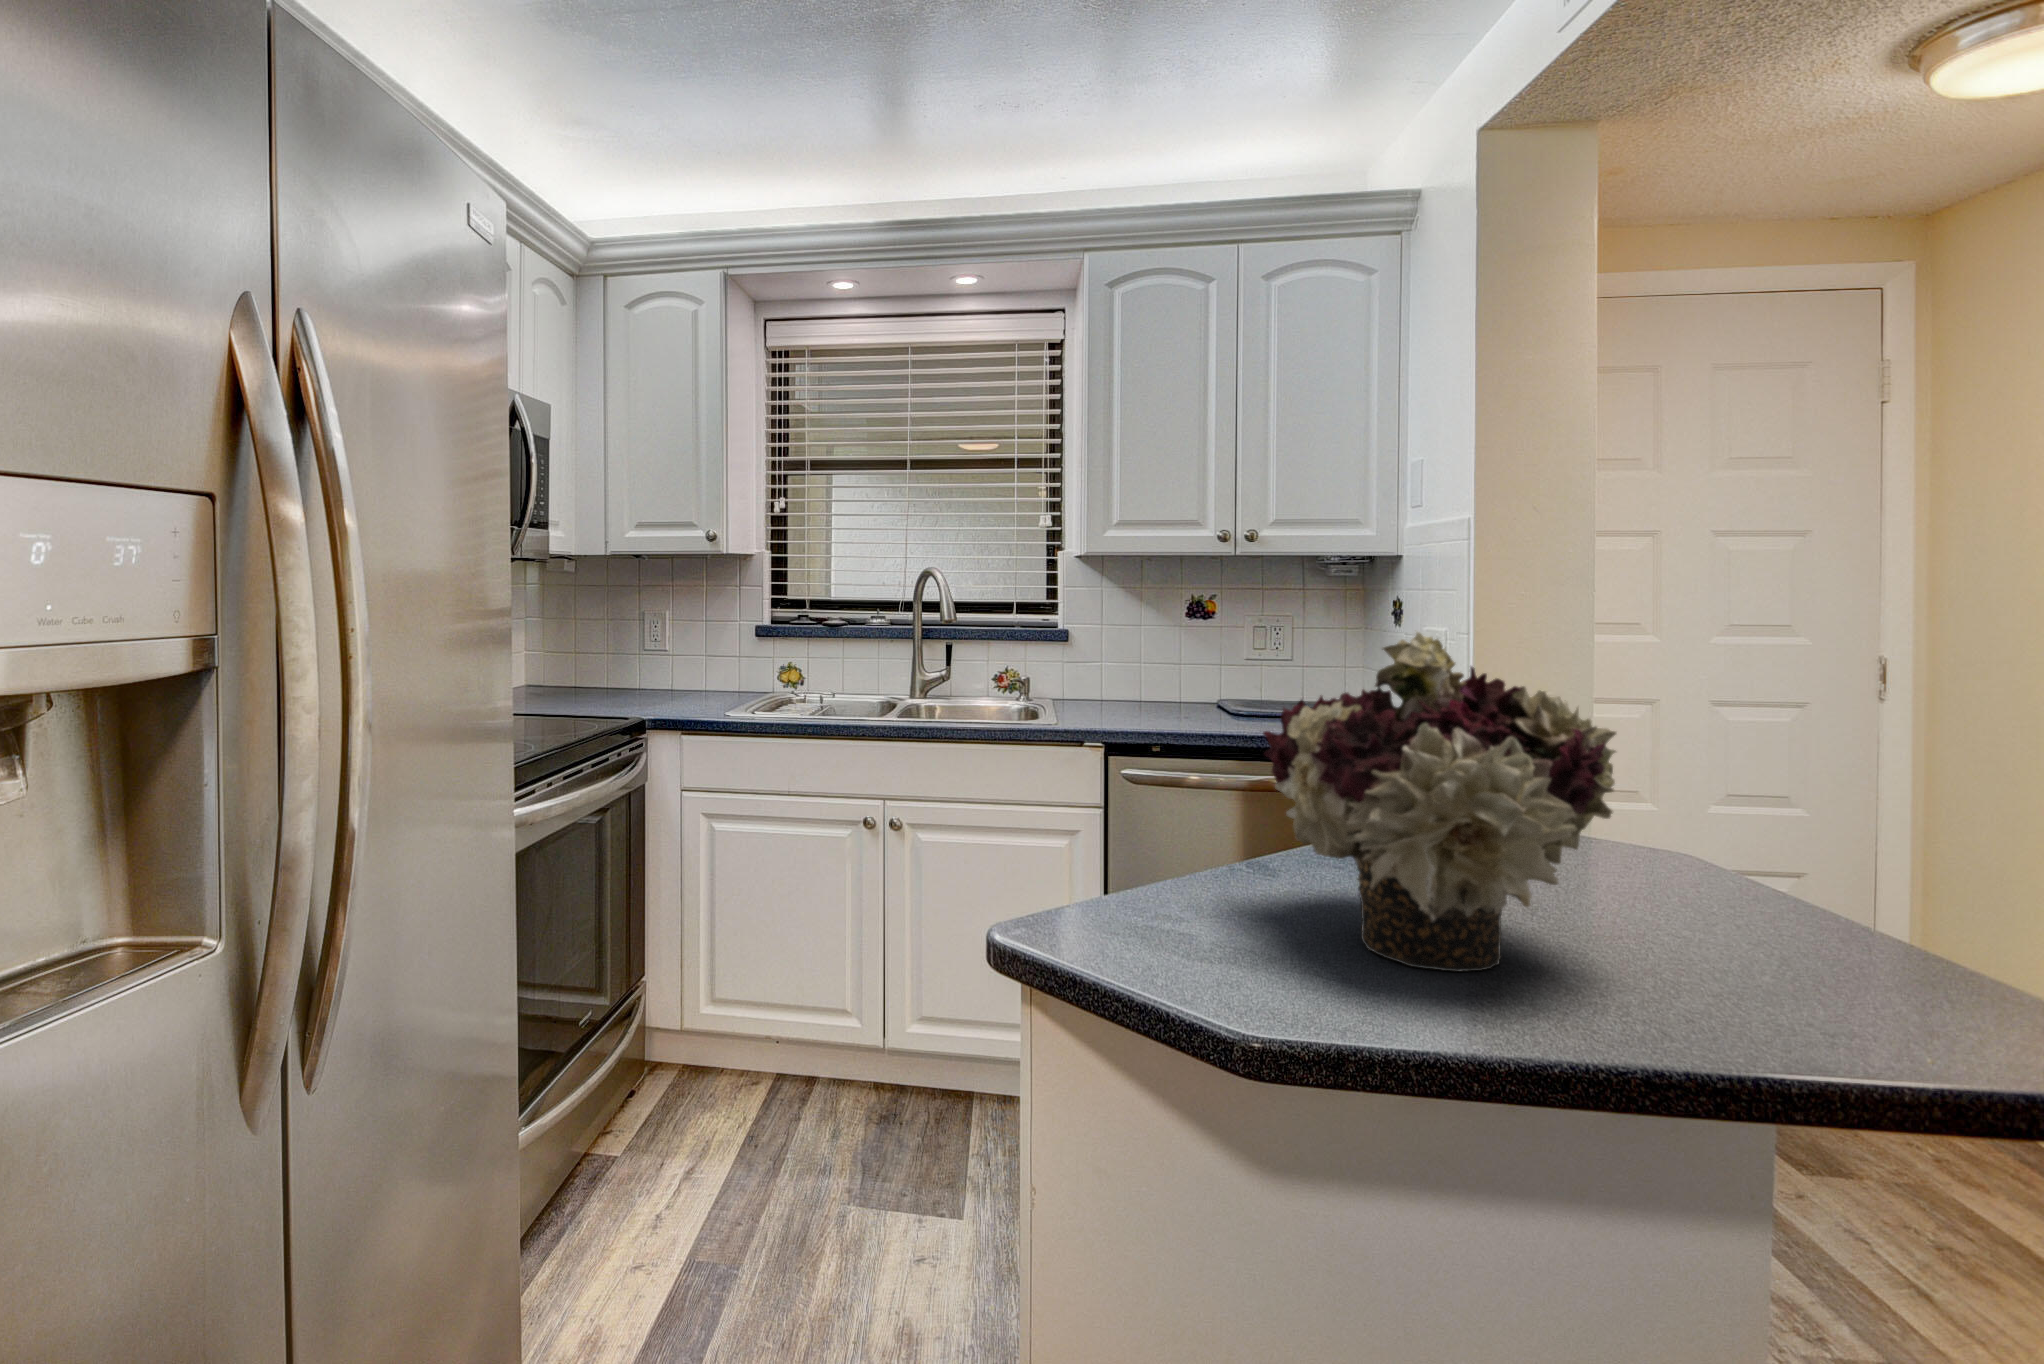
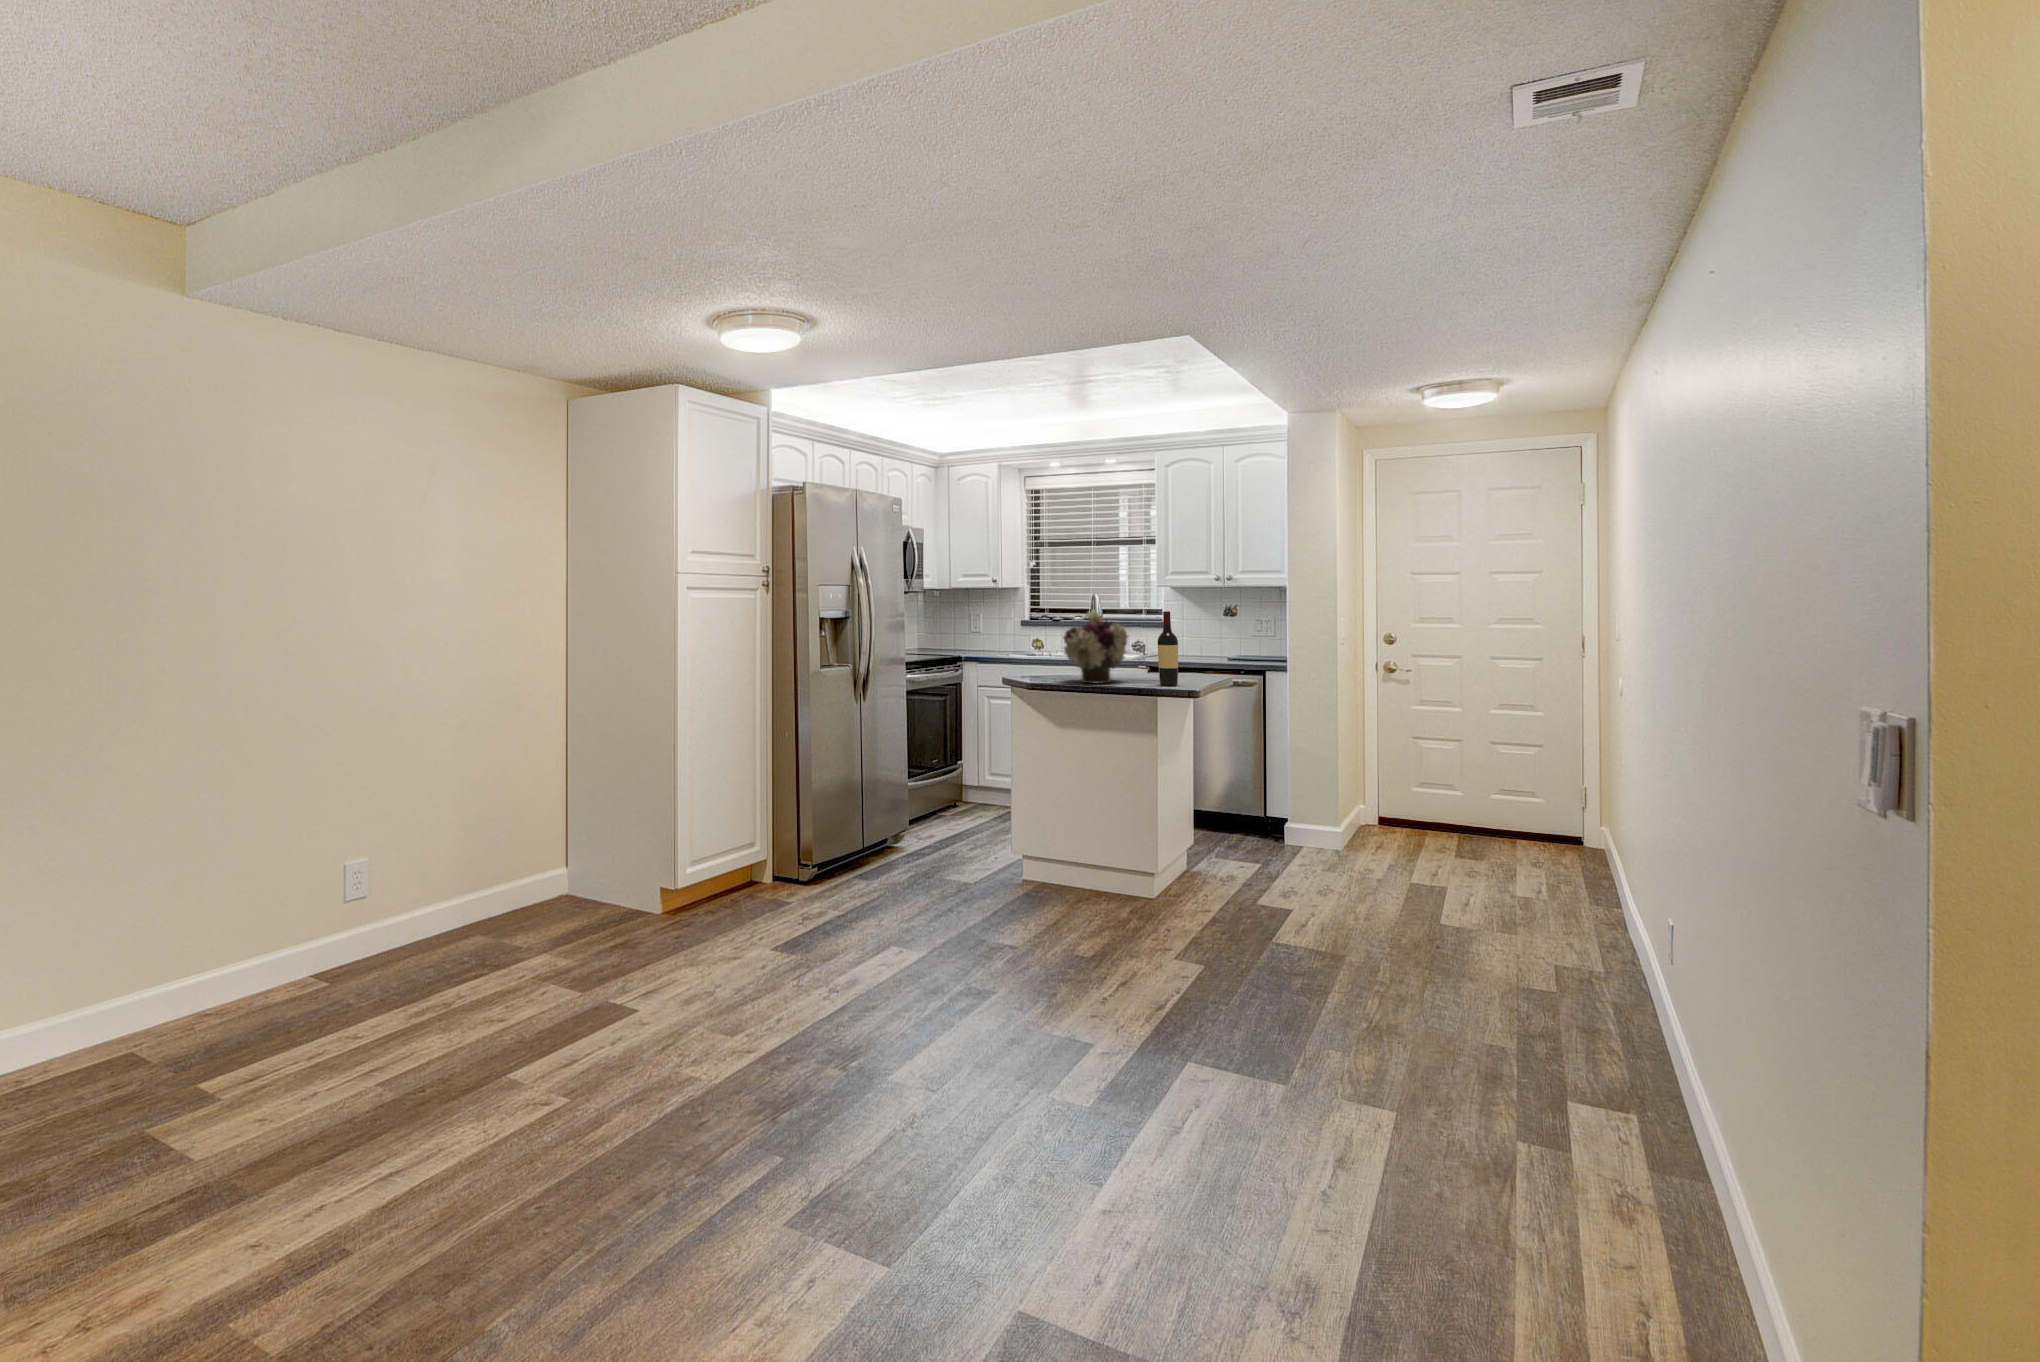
wine bottle: none [1786,642,1910,1001] -> present [1158,611,1178,686]

